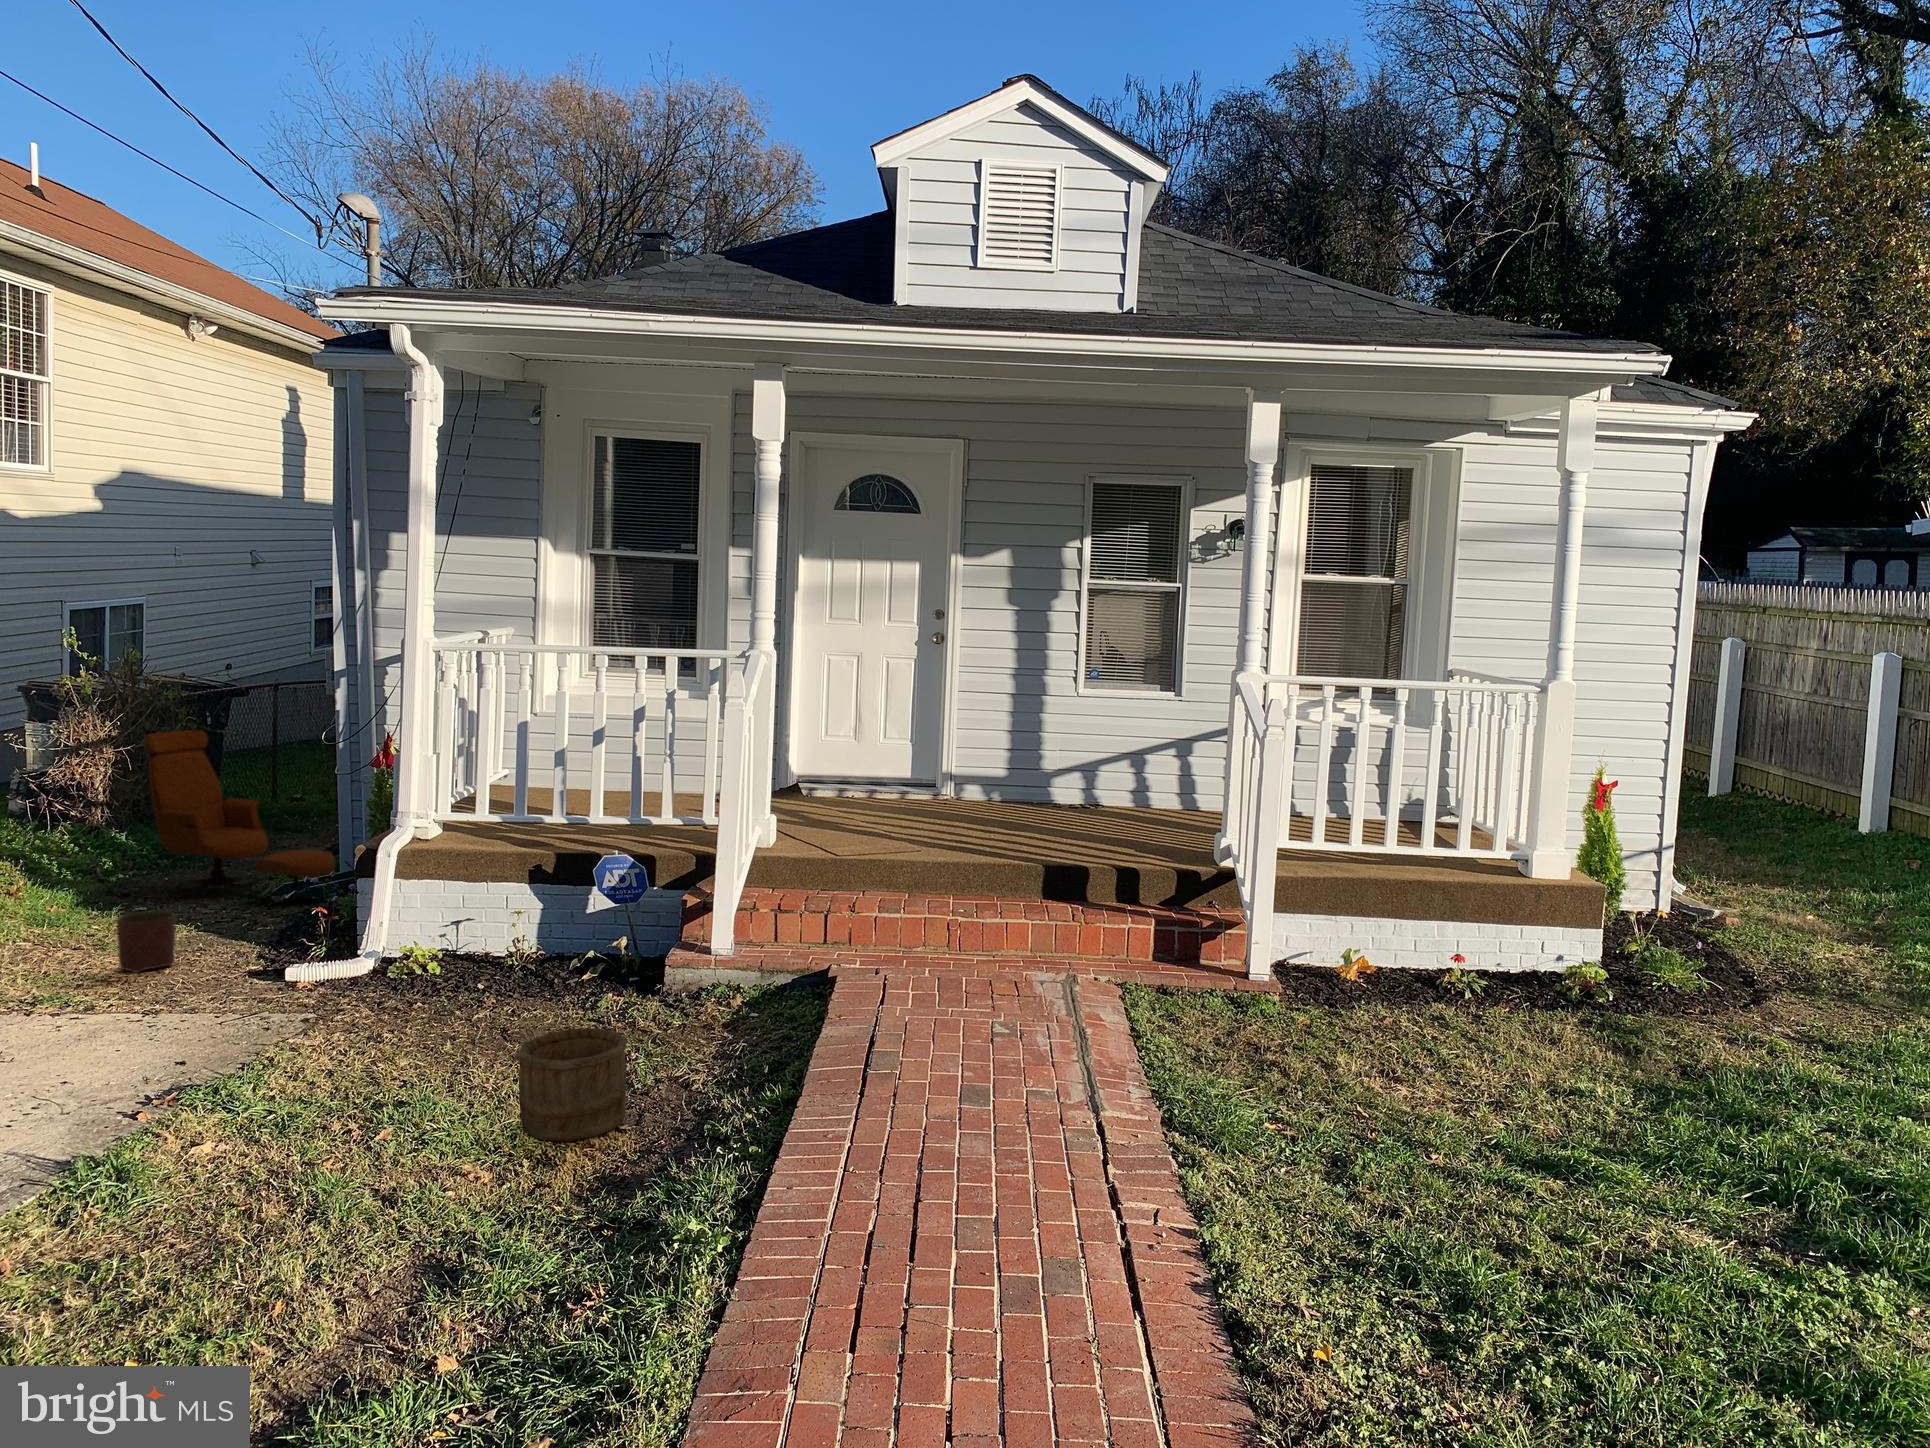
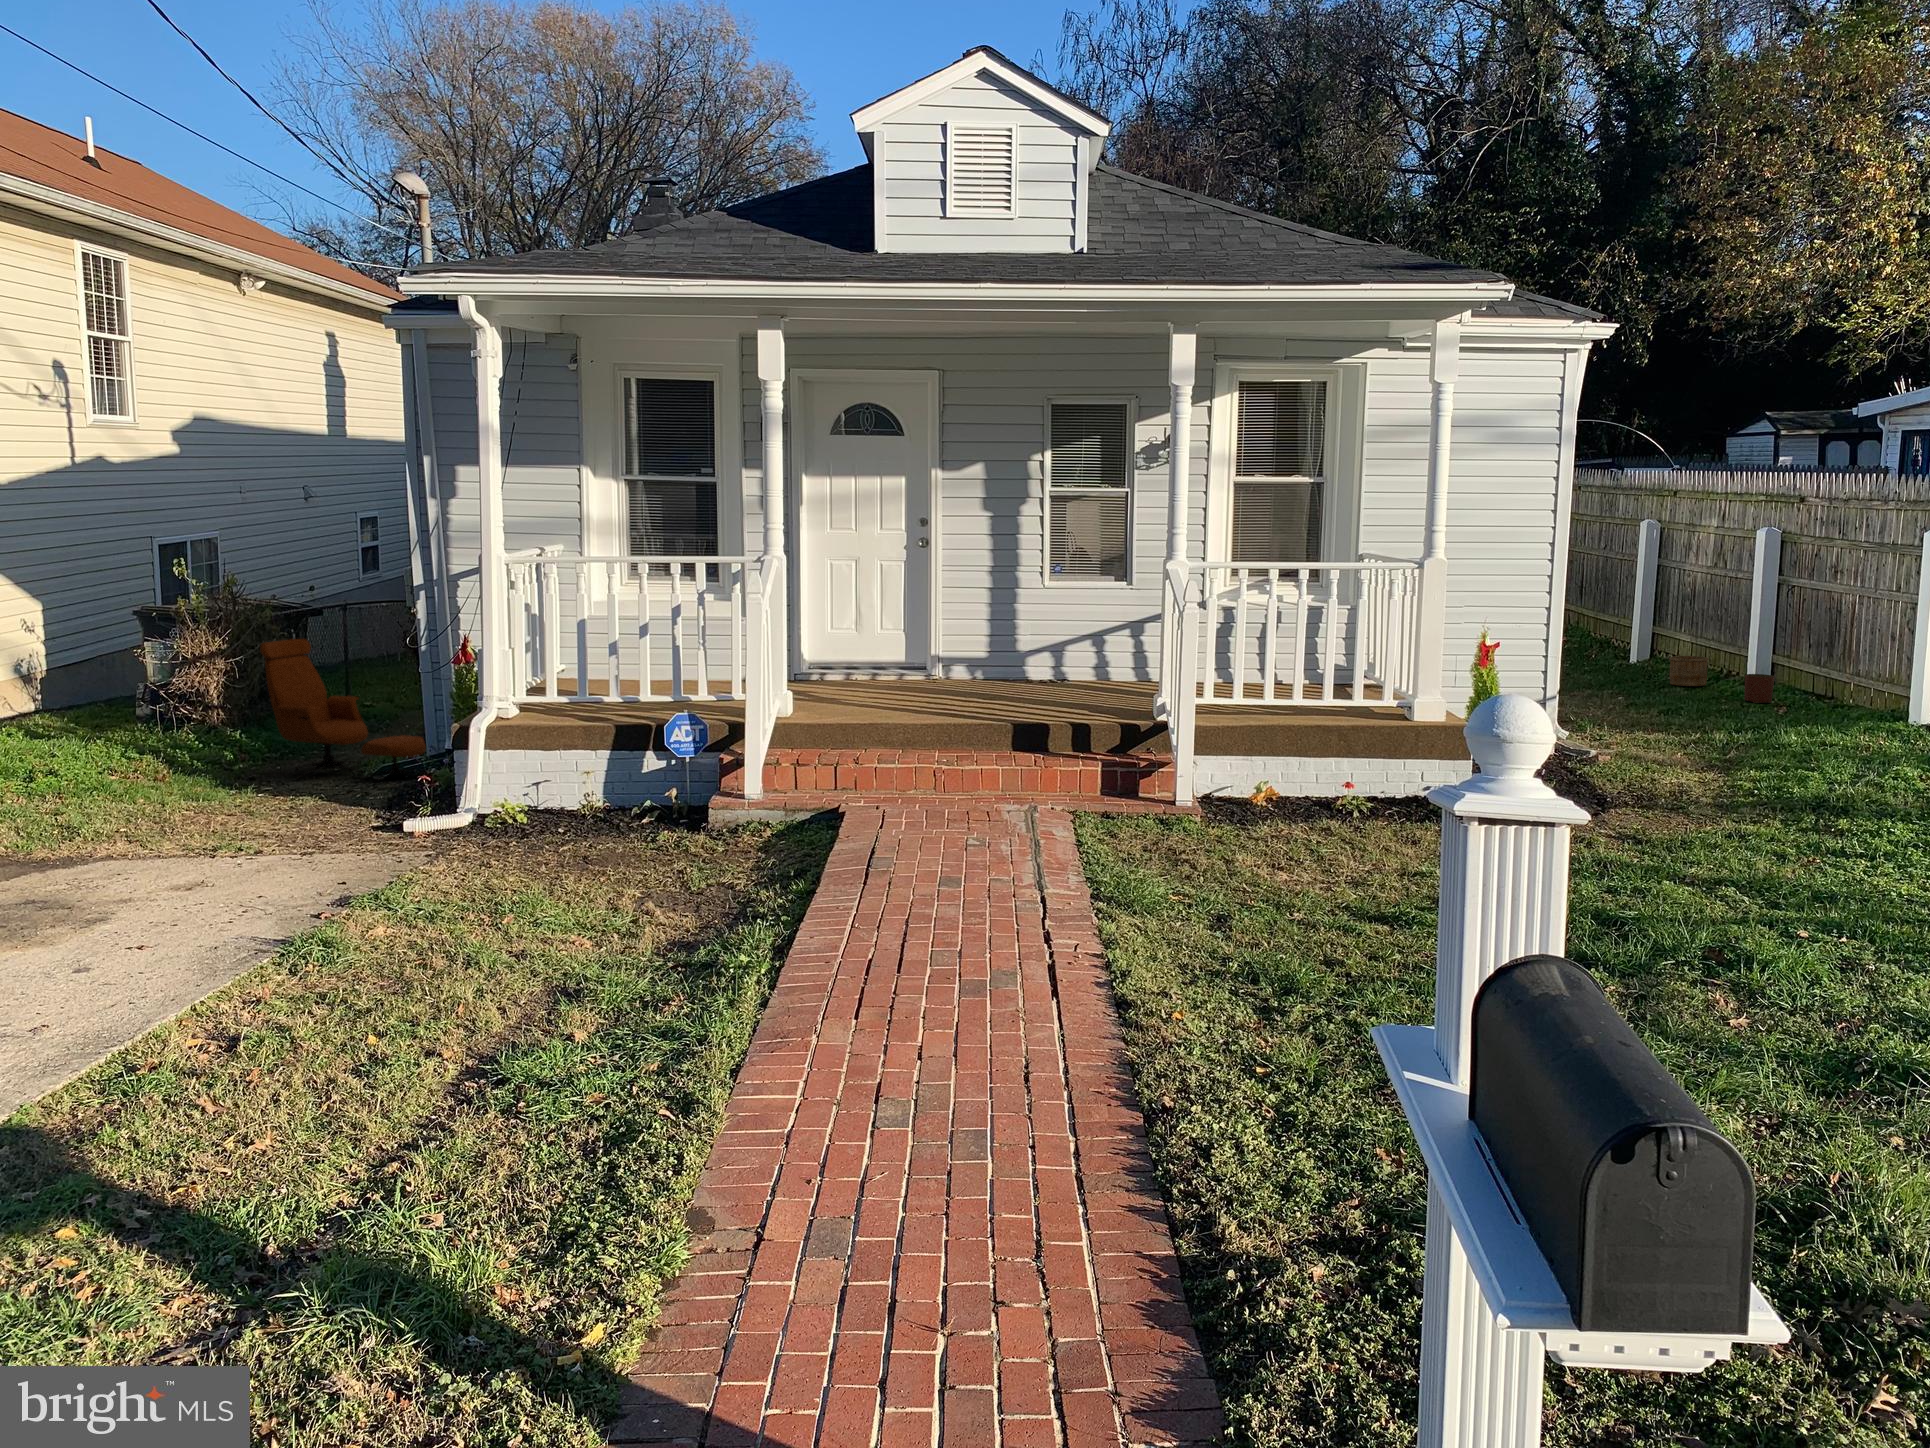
planter: present [117,911,176,973] -> present [1744,674,1774,703]
wooden bucket: present [515,1028,628,1142] -> present [1669,656,1709,686]

